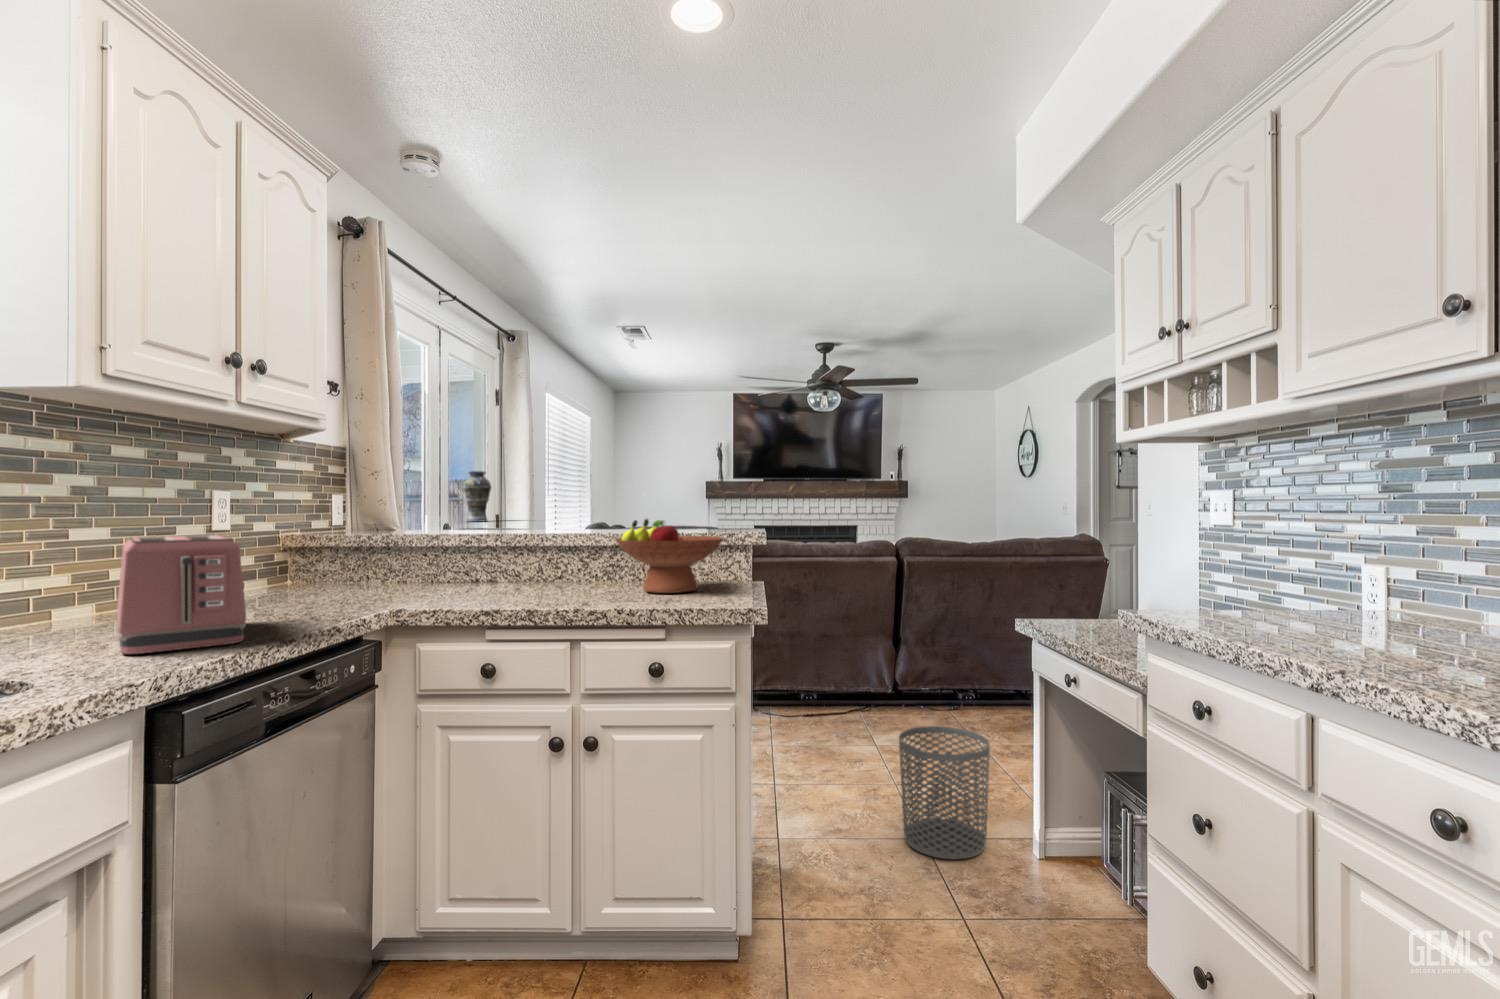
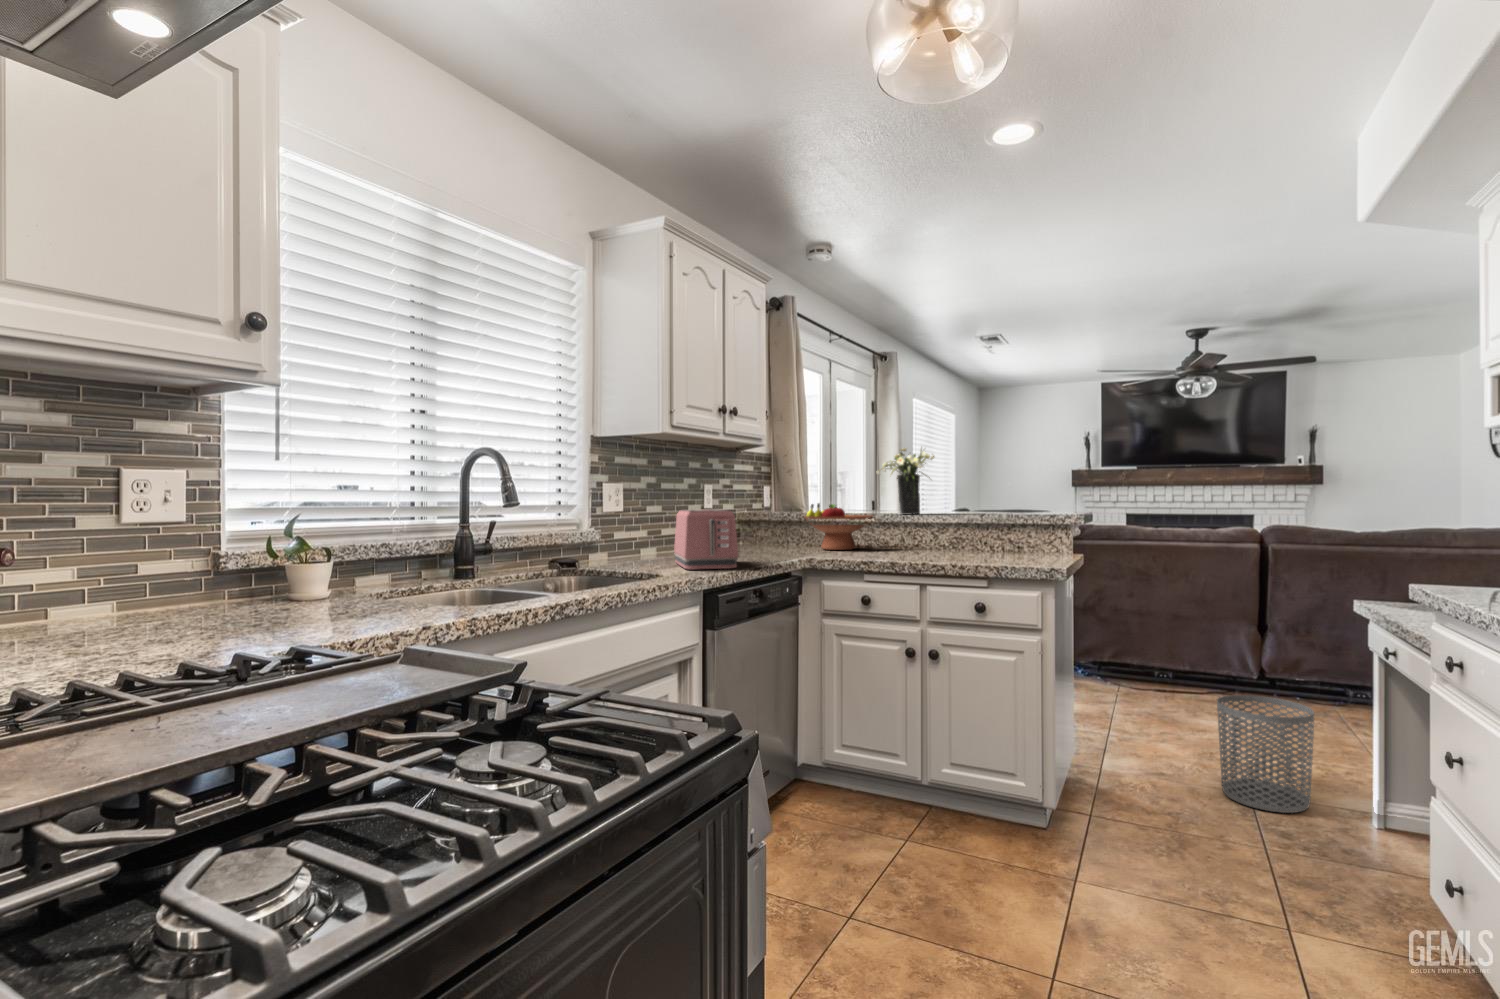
flower arrangement: none [501,444,579,533] -> present [876,448,934,514]
vase: present [463,471,491,522] -> none [846,467,869,508]
fruit bowl: present [615,519,724,593] -> present [804,503,873,550]

